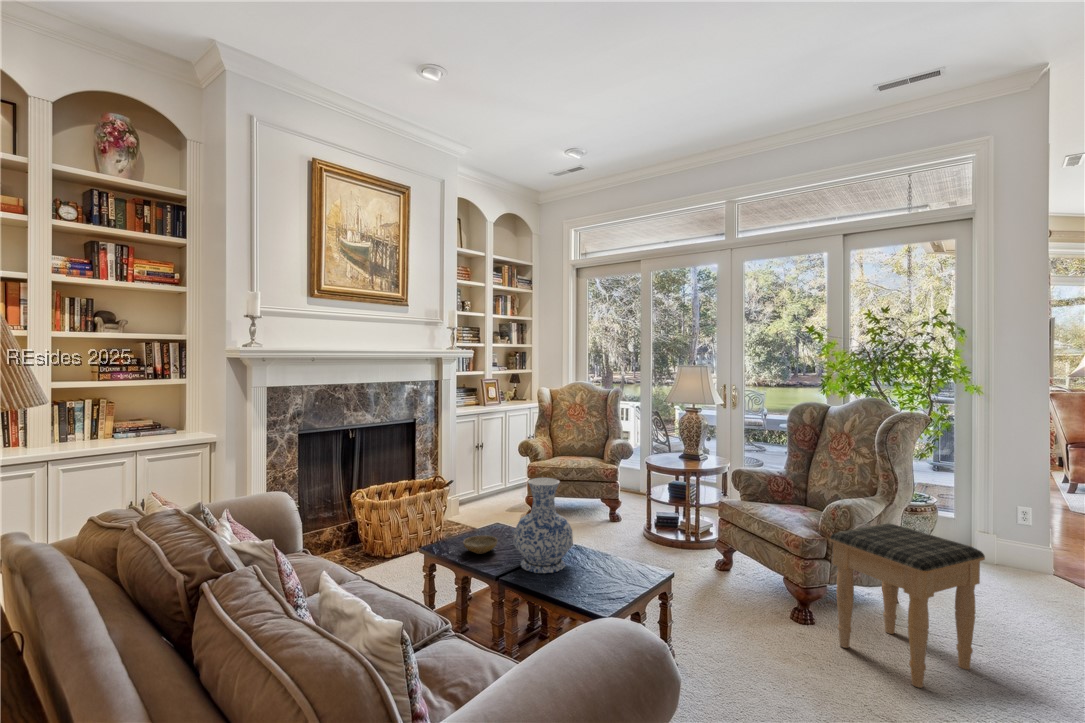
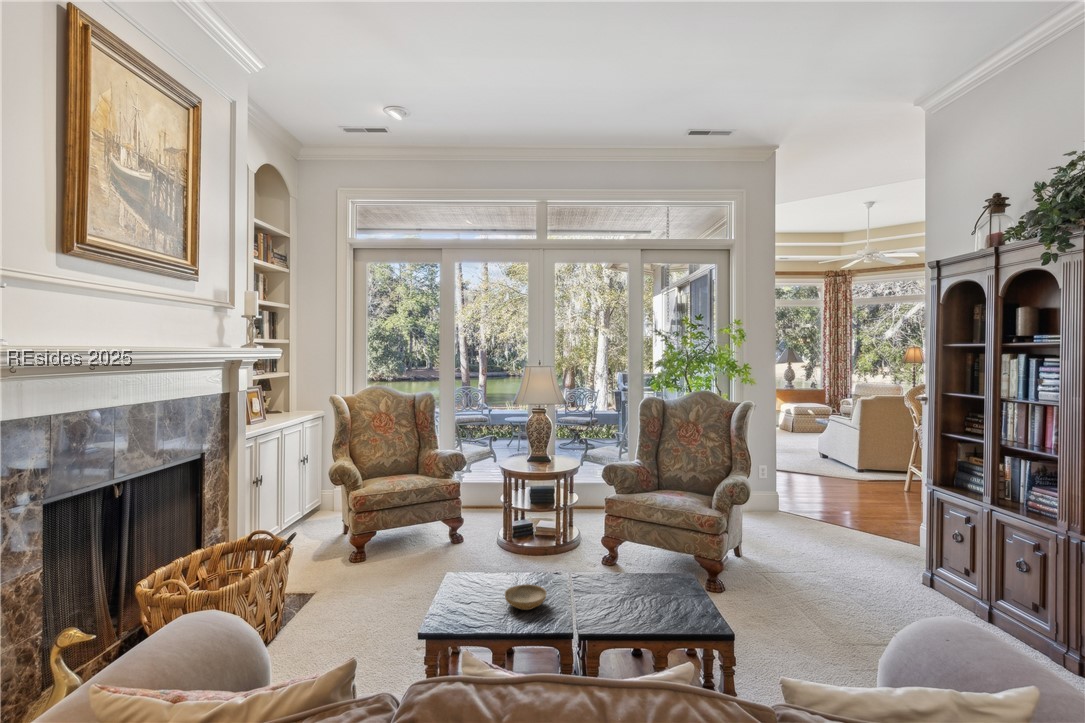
vase: present [513,478,573,573] -> none [576,500,644,609]
footstool: present [830,524,985,688] -> none [751,492,836,609]

